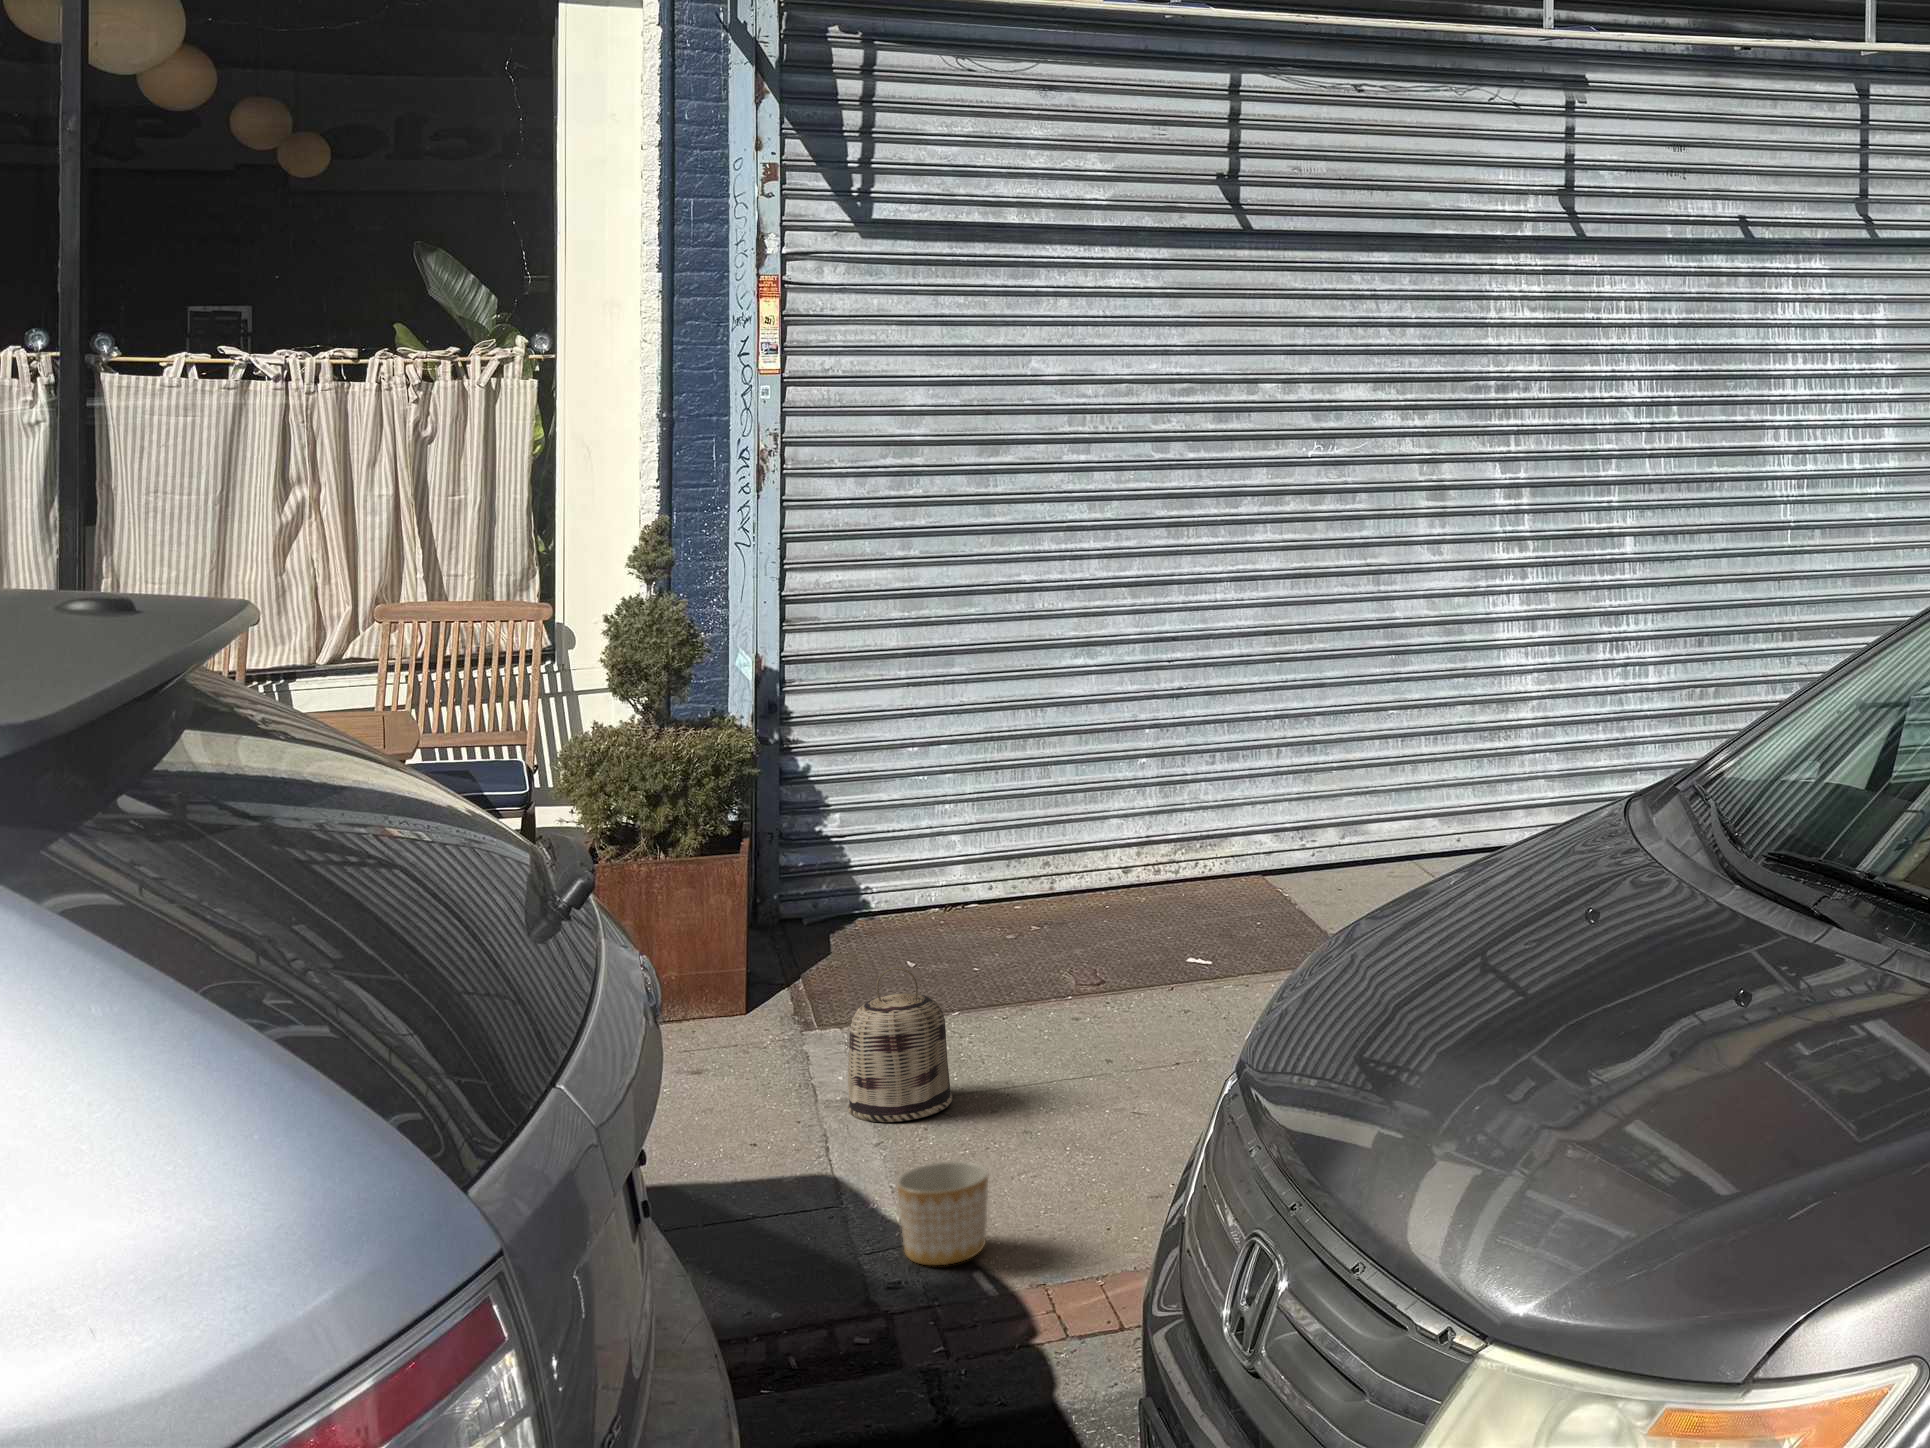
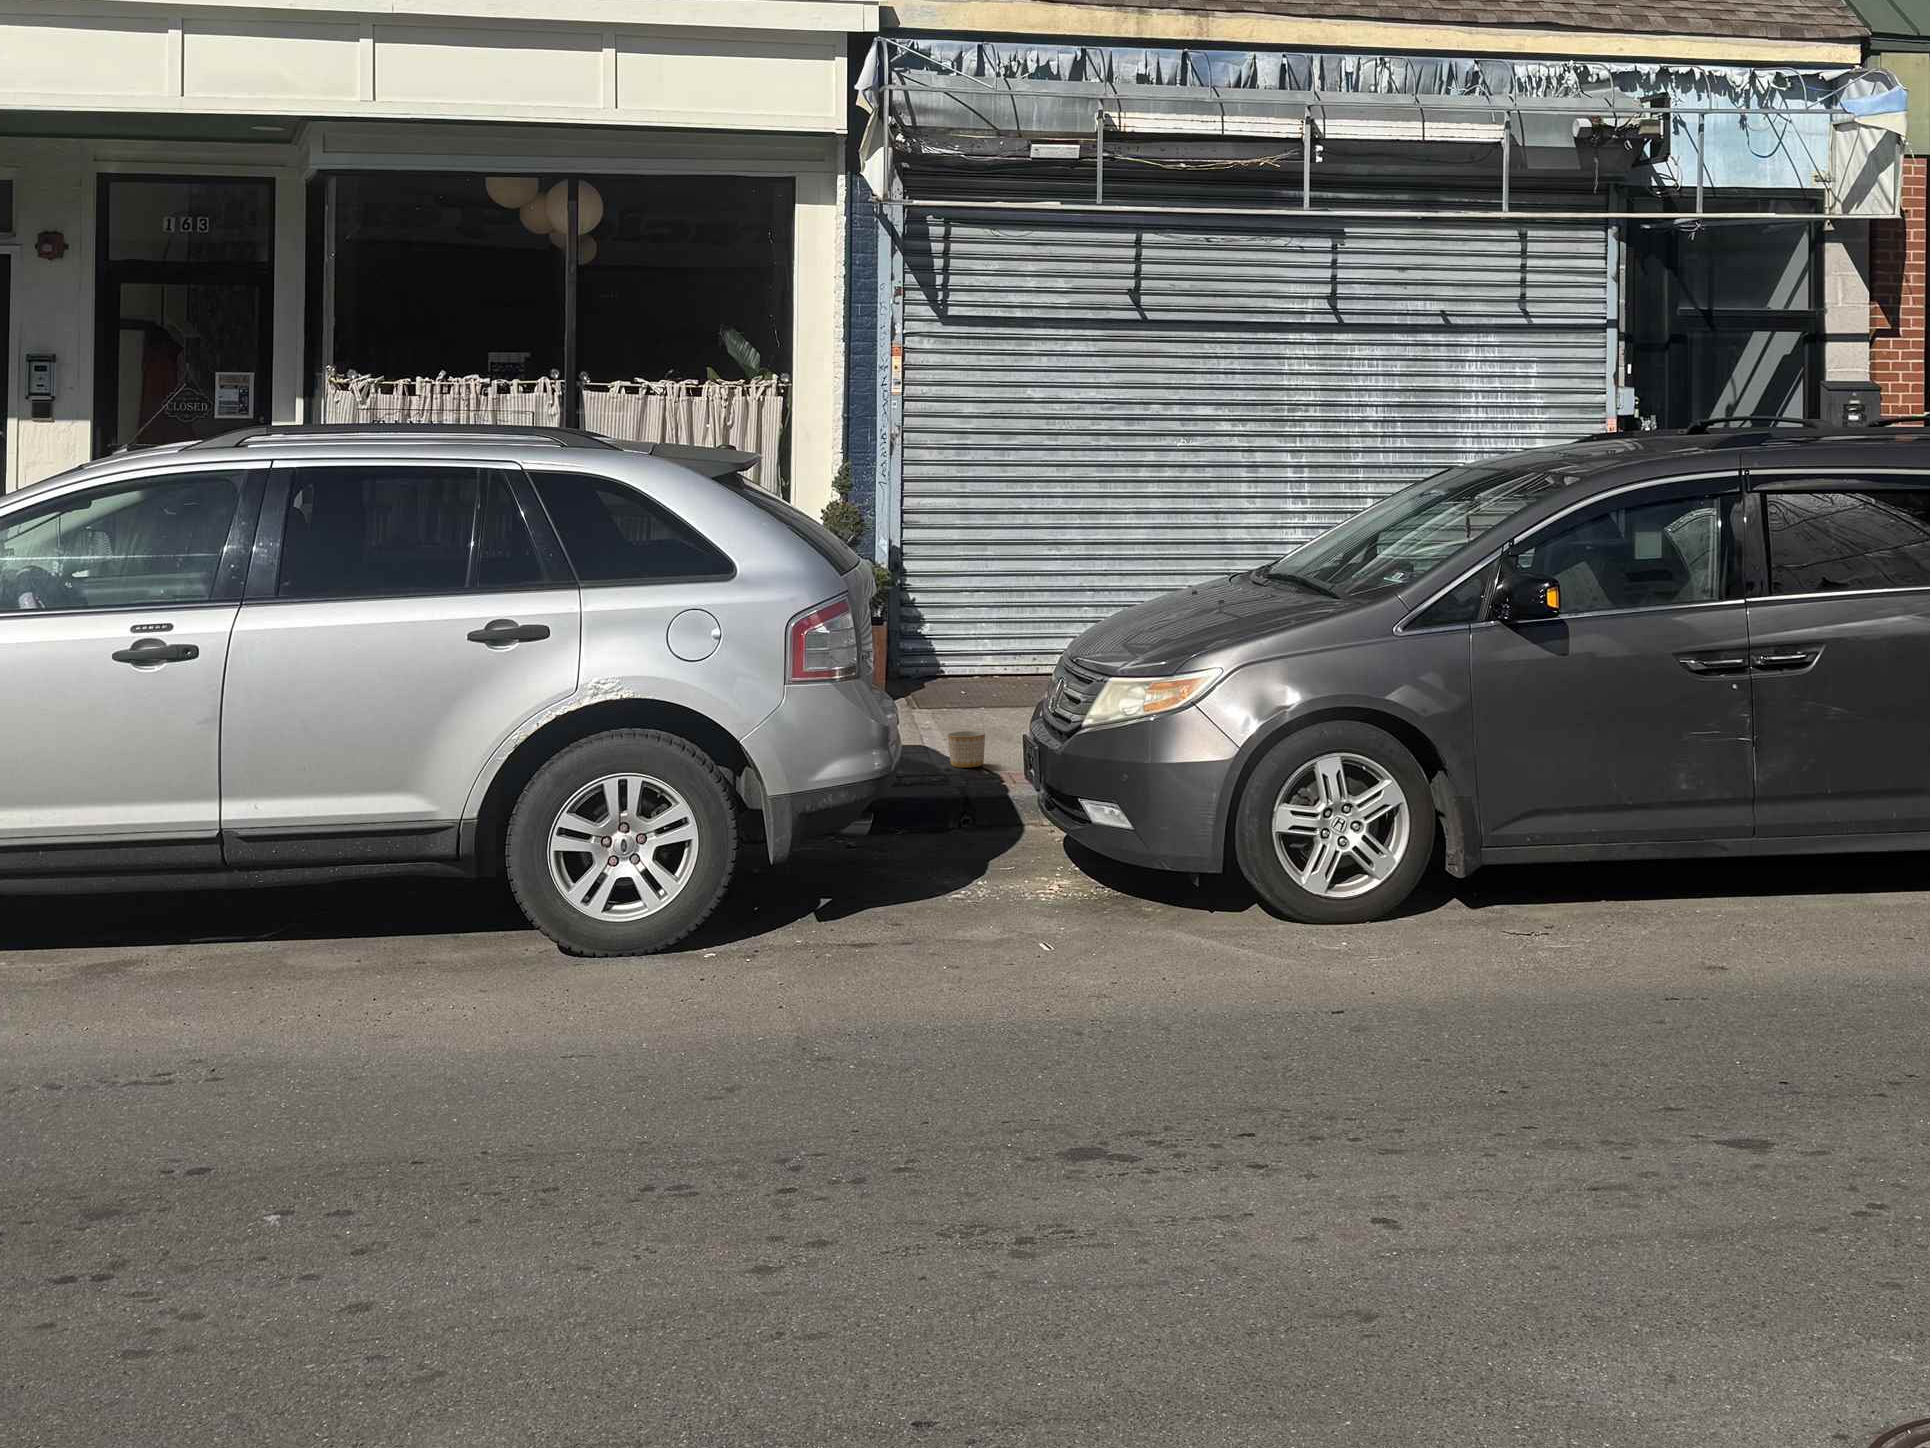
basket: present [848,968,952,1122] -> none [930,669,976,736]

